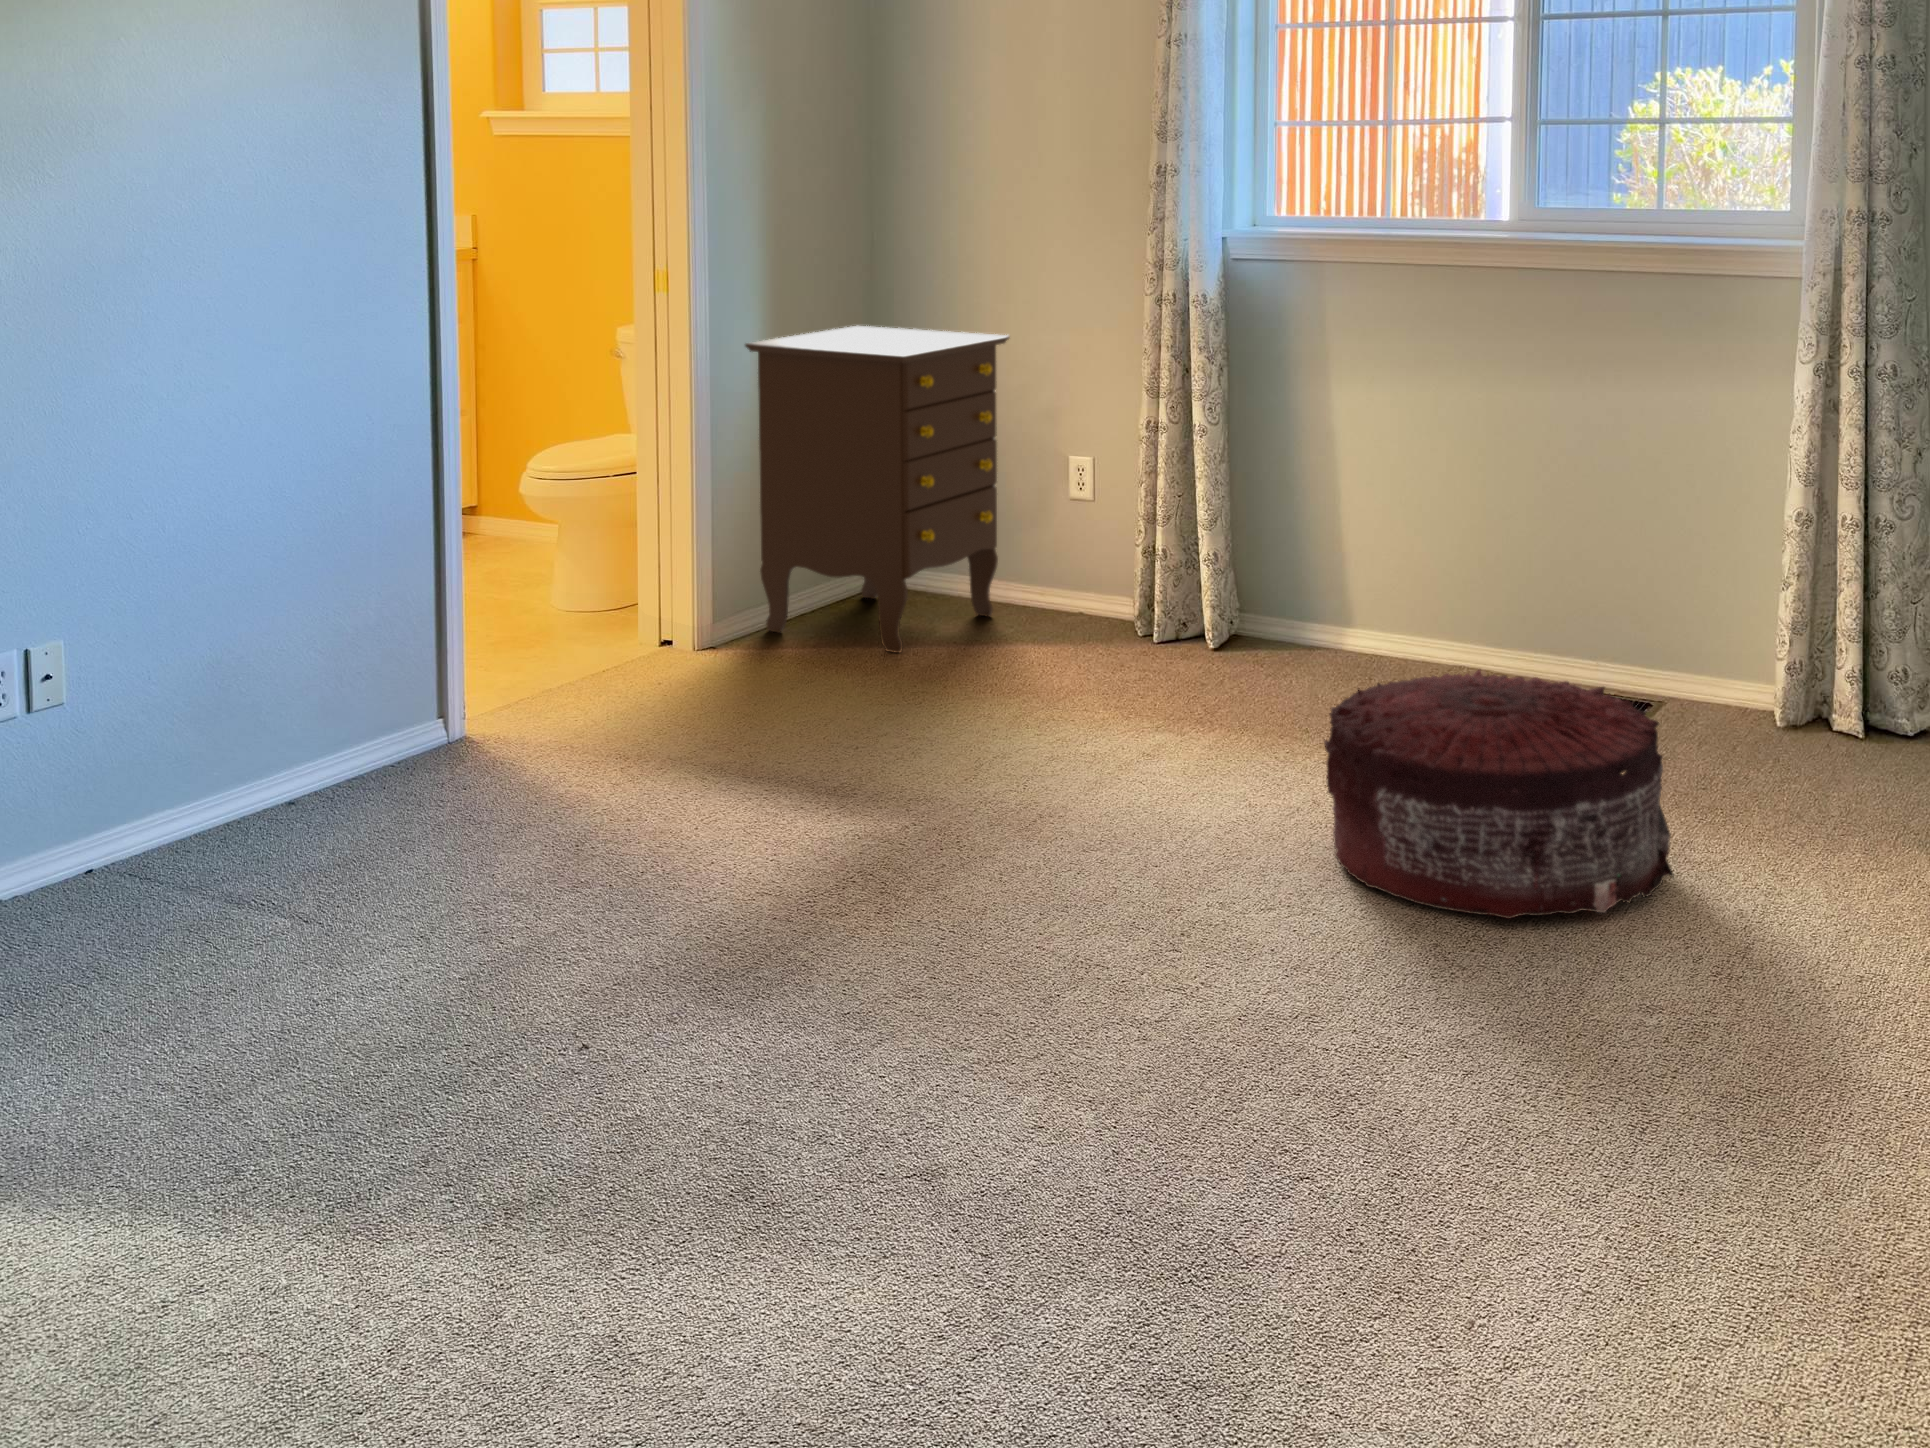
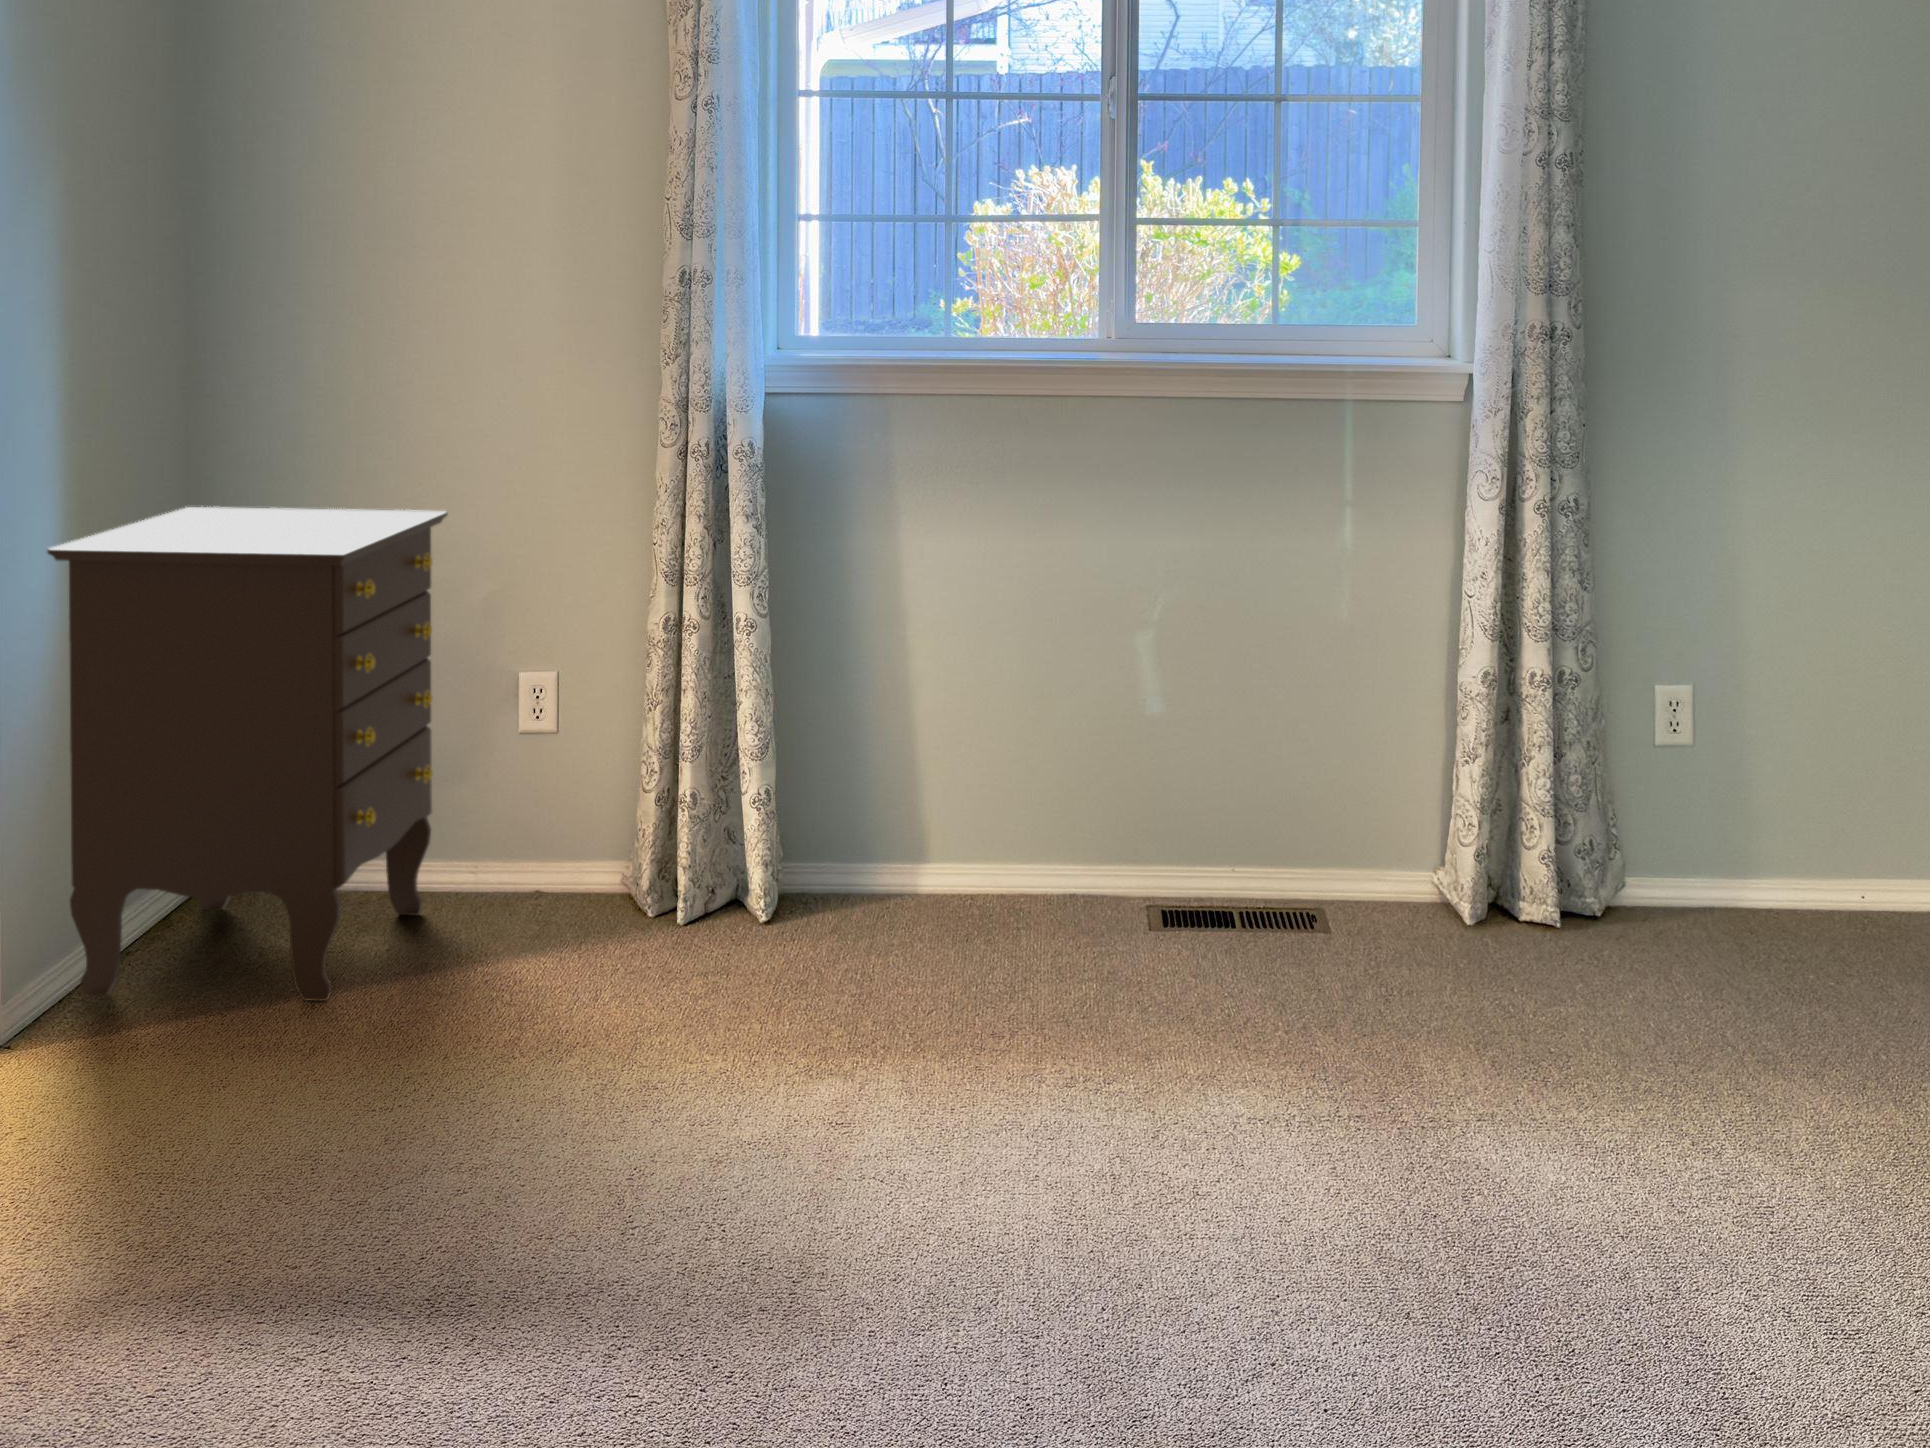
pouf: present [1324,670,1674,919] -> none [1158,927,1600,1291]

